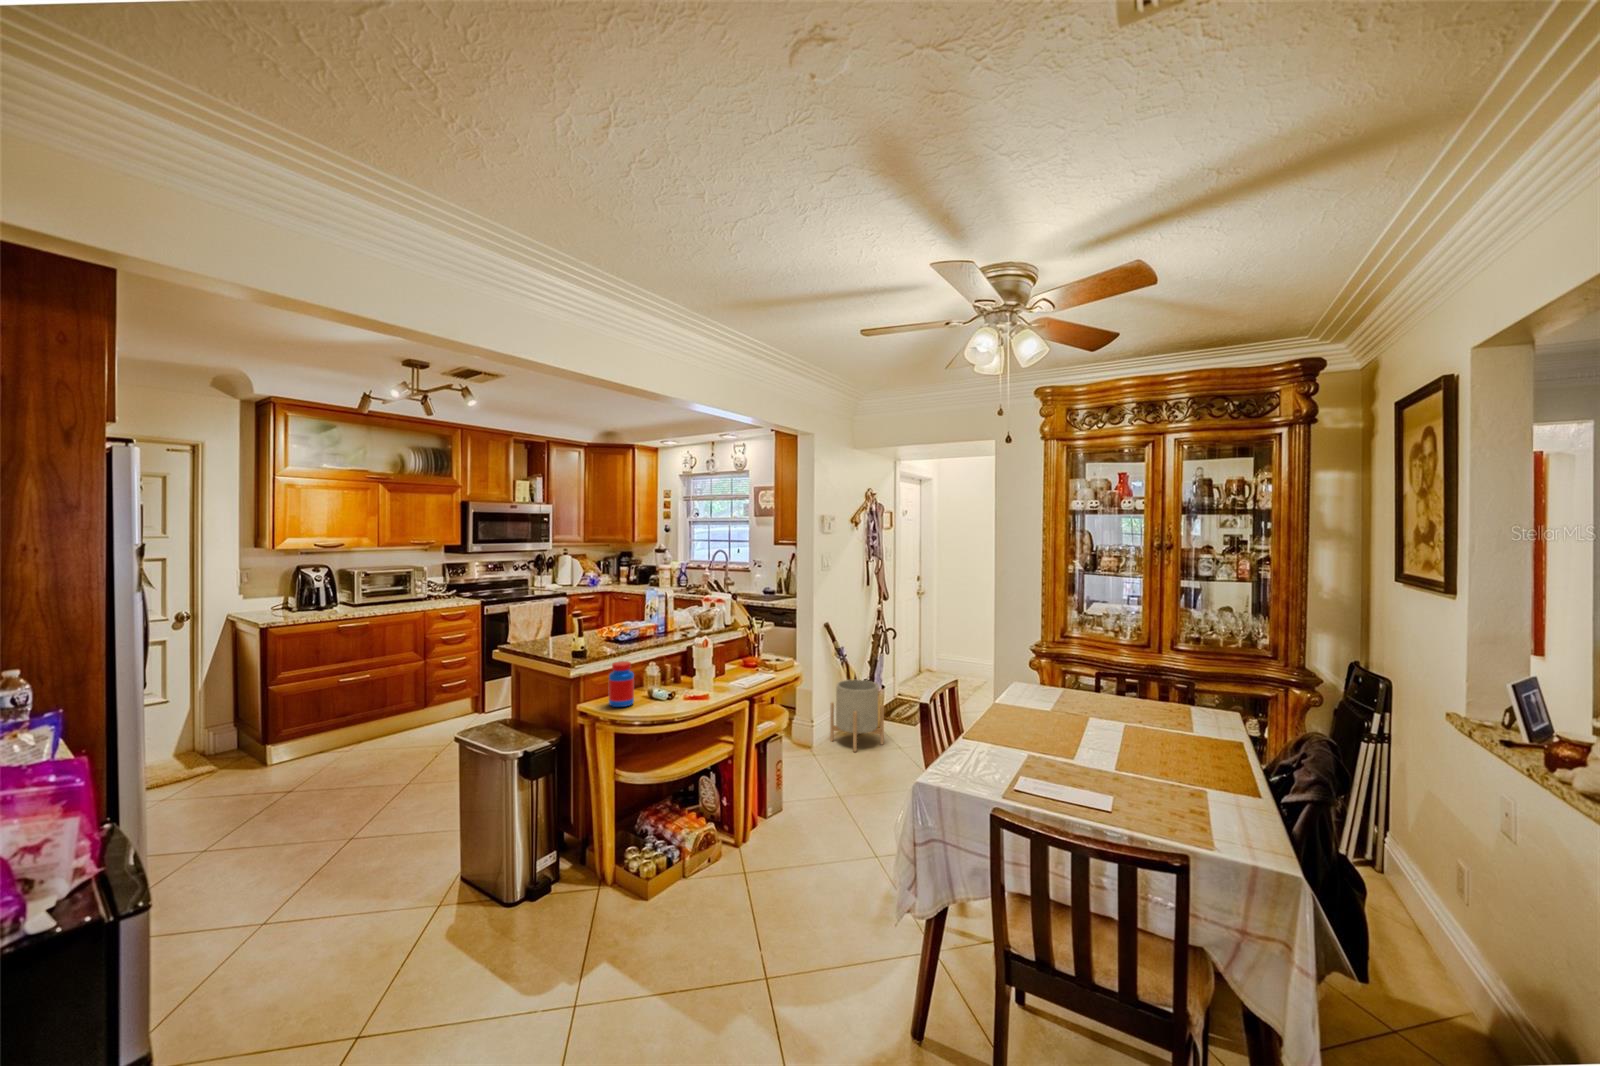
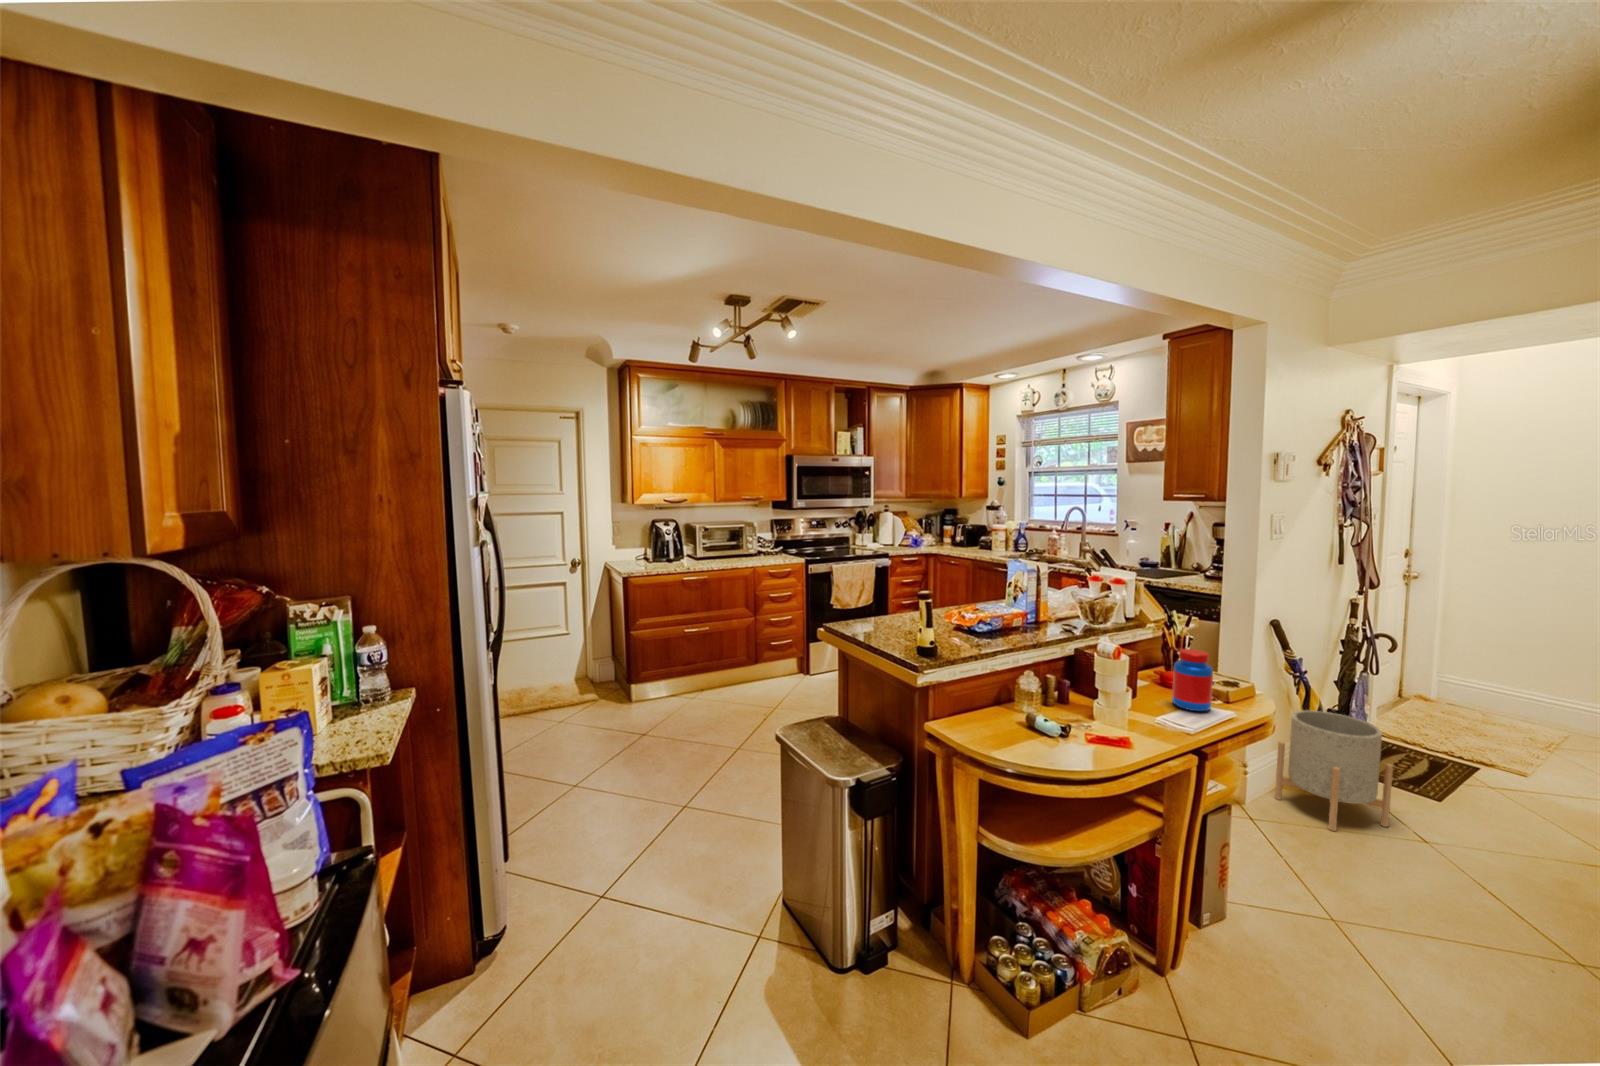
jar: present [609,661,634,707] -> present [1172,649,1213,711]

